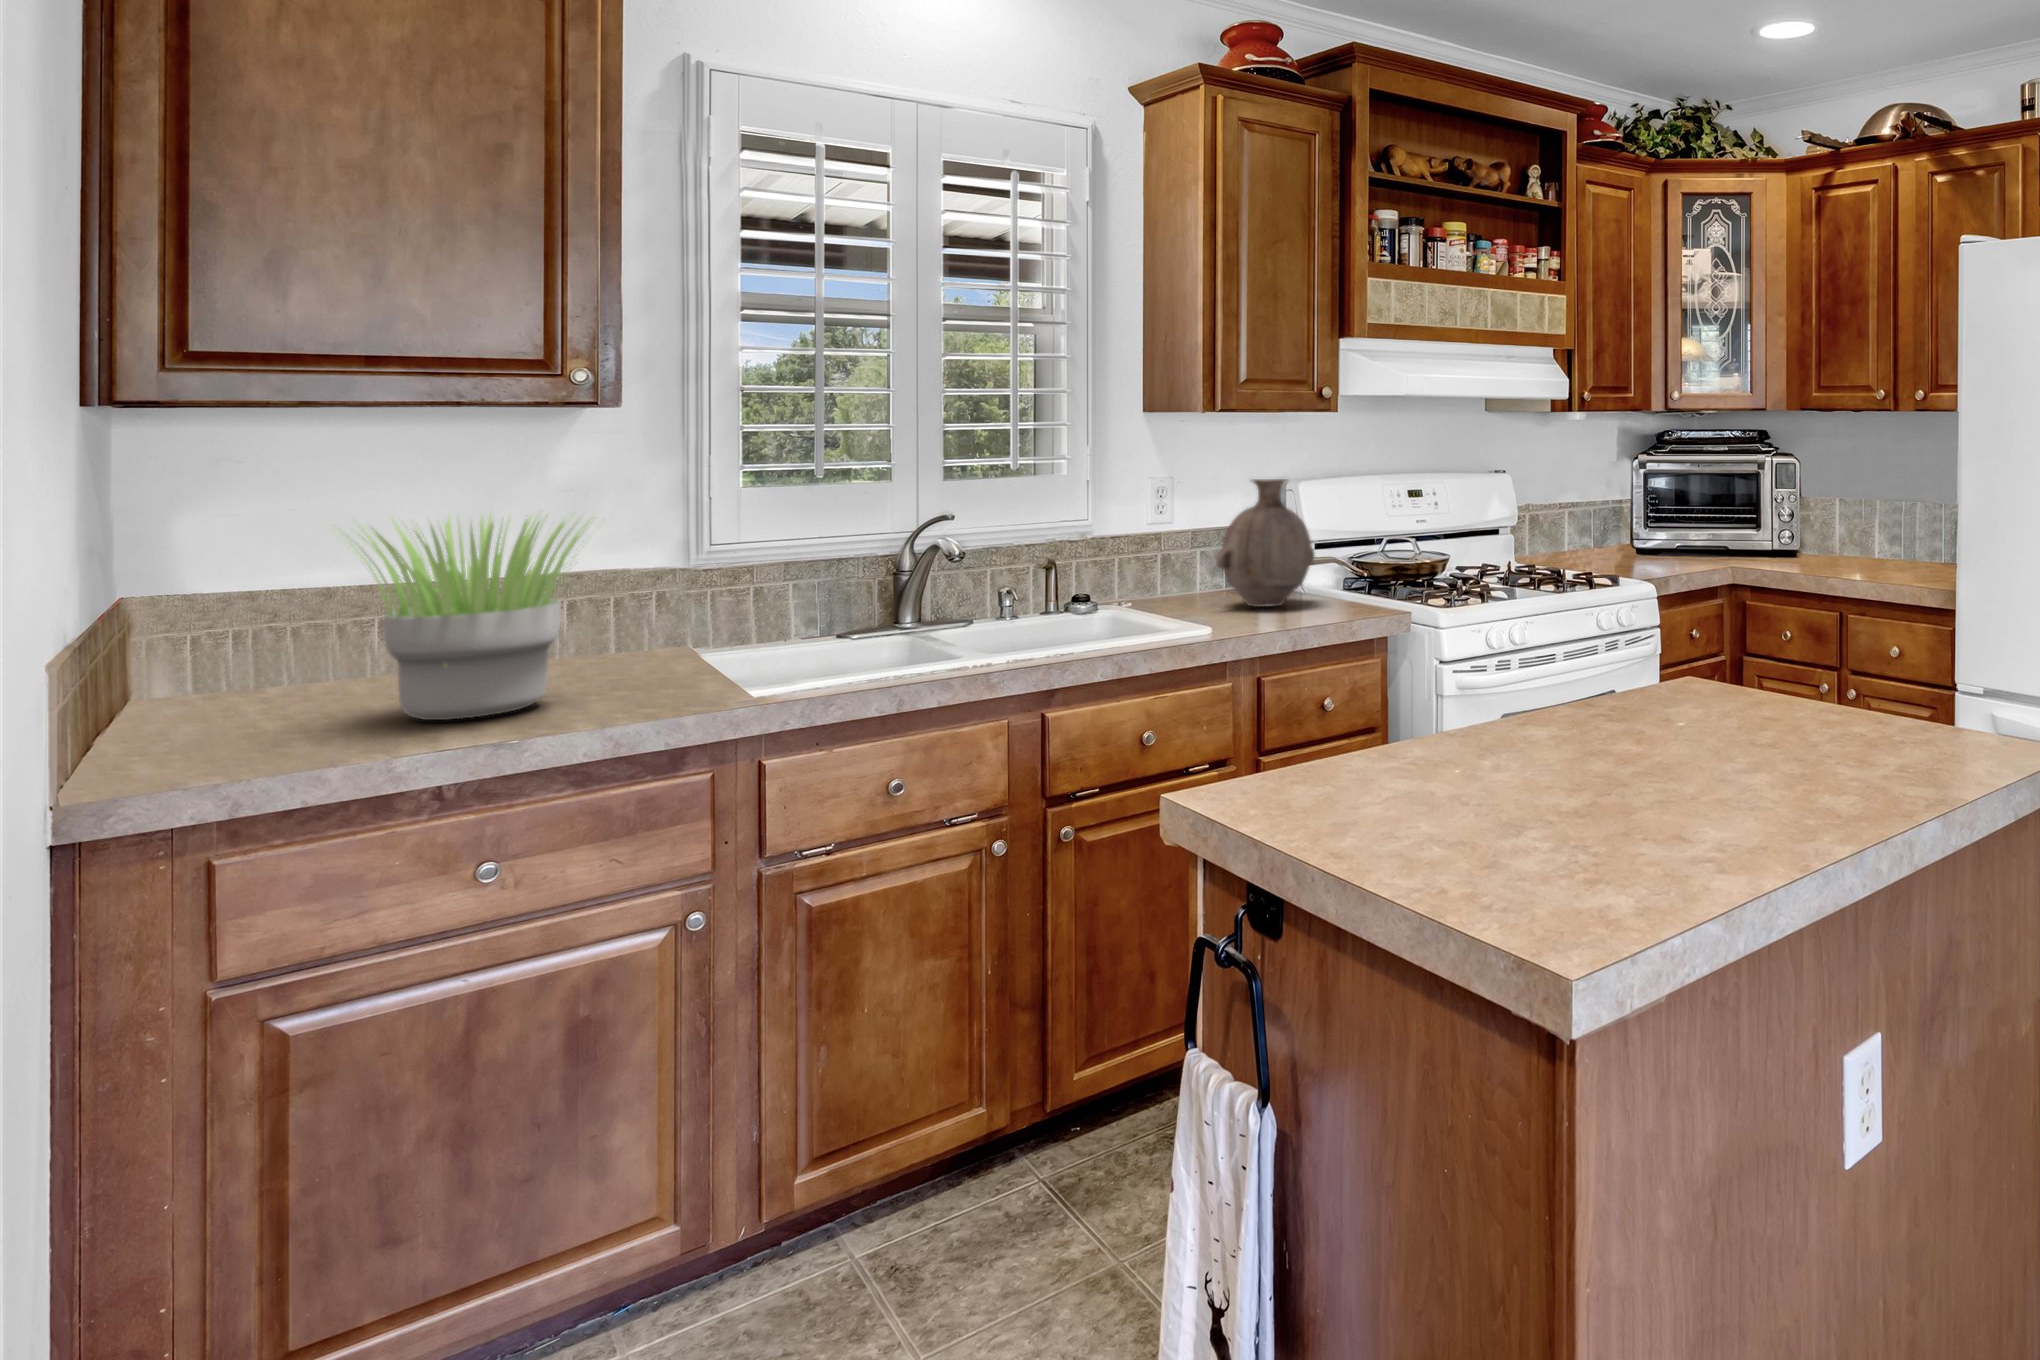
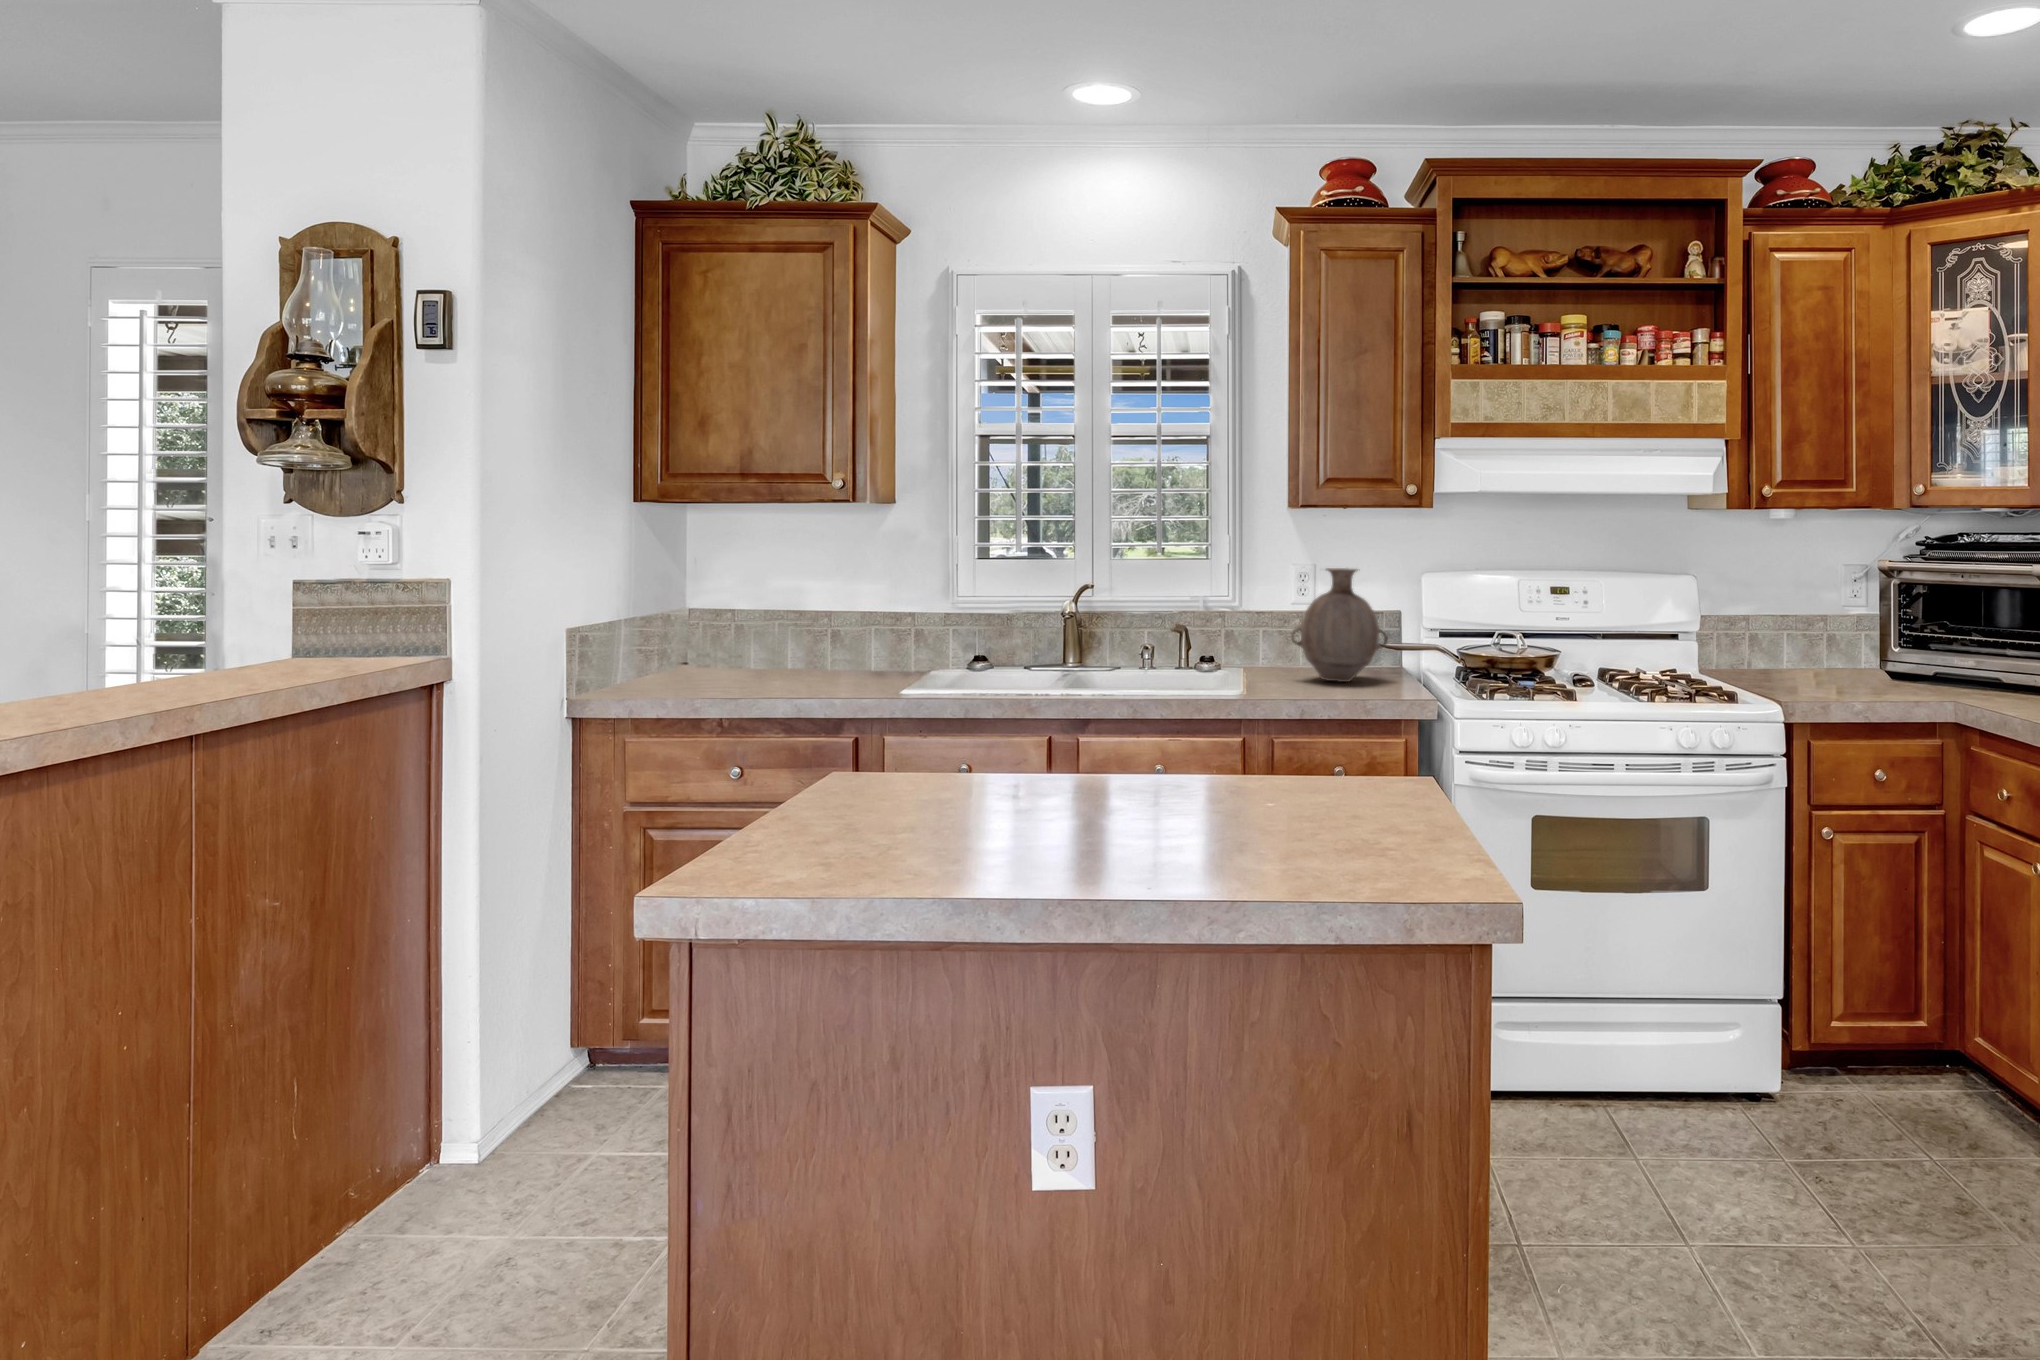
potted plant: present [333,515,594,720] -> none [703,565,845,687]

